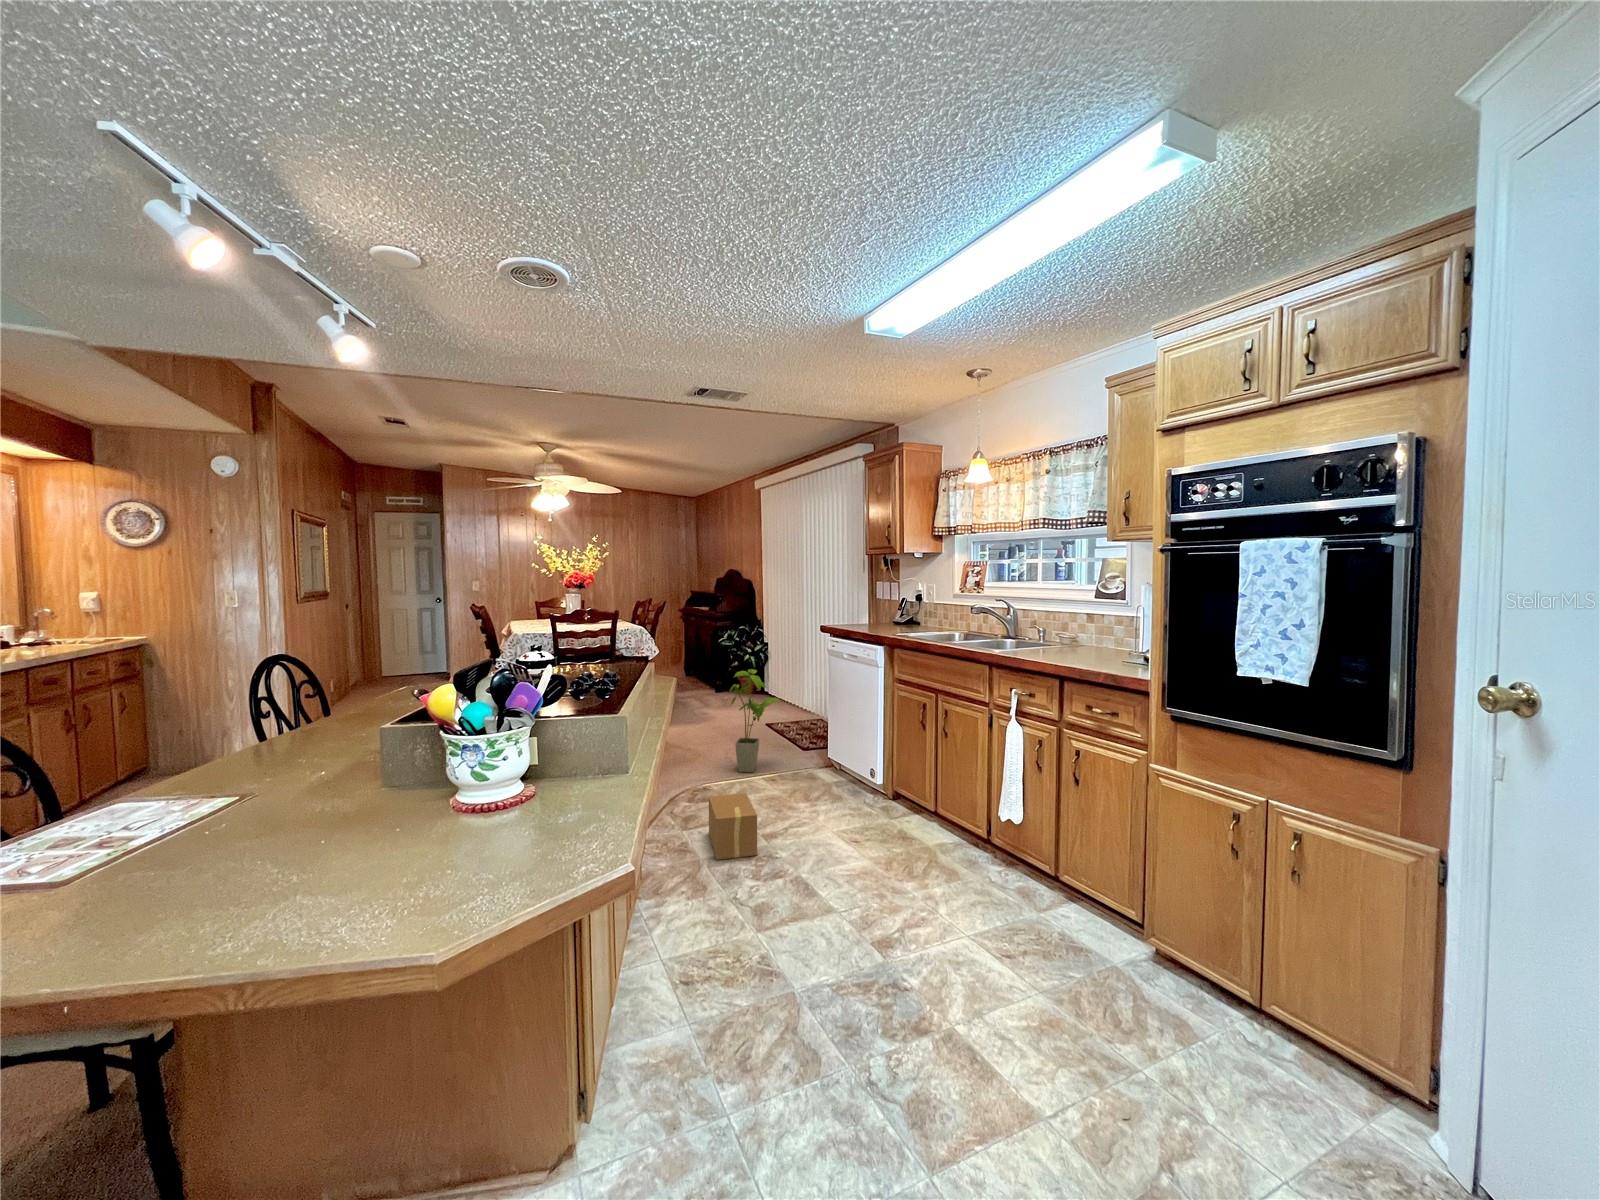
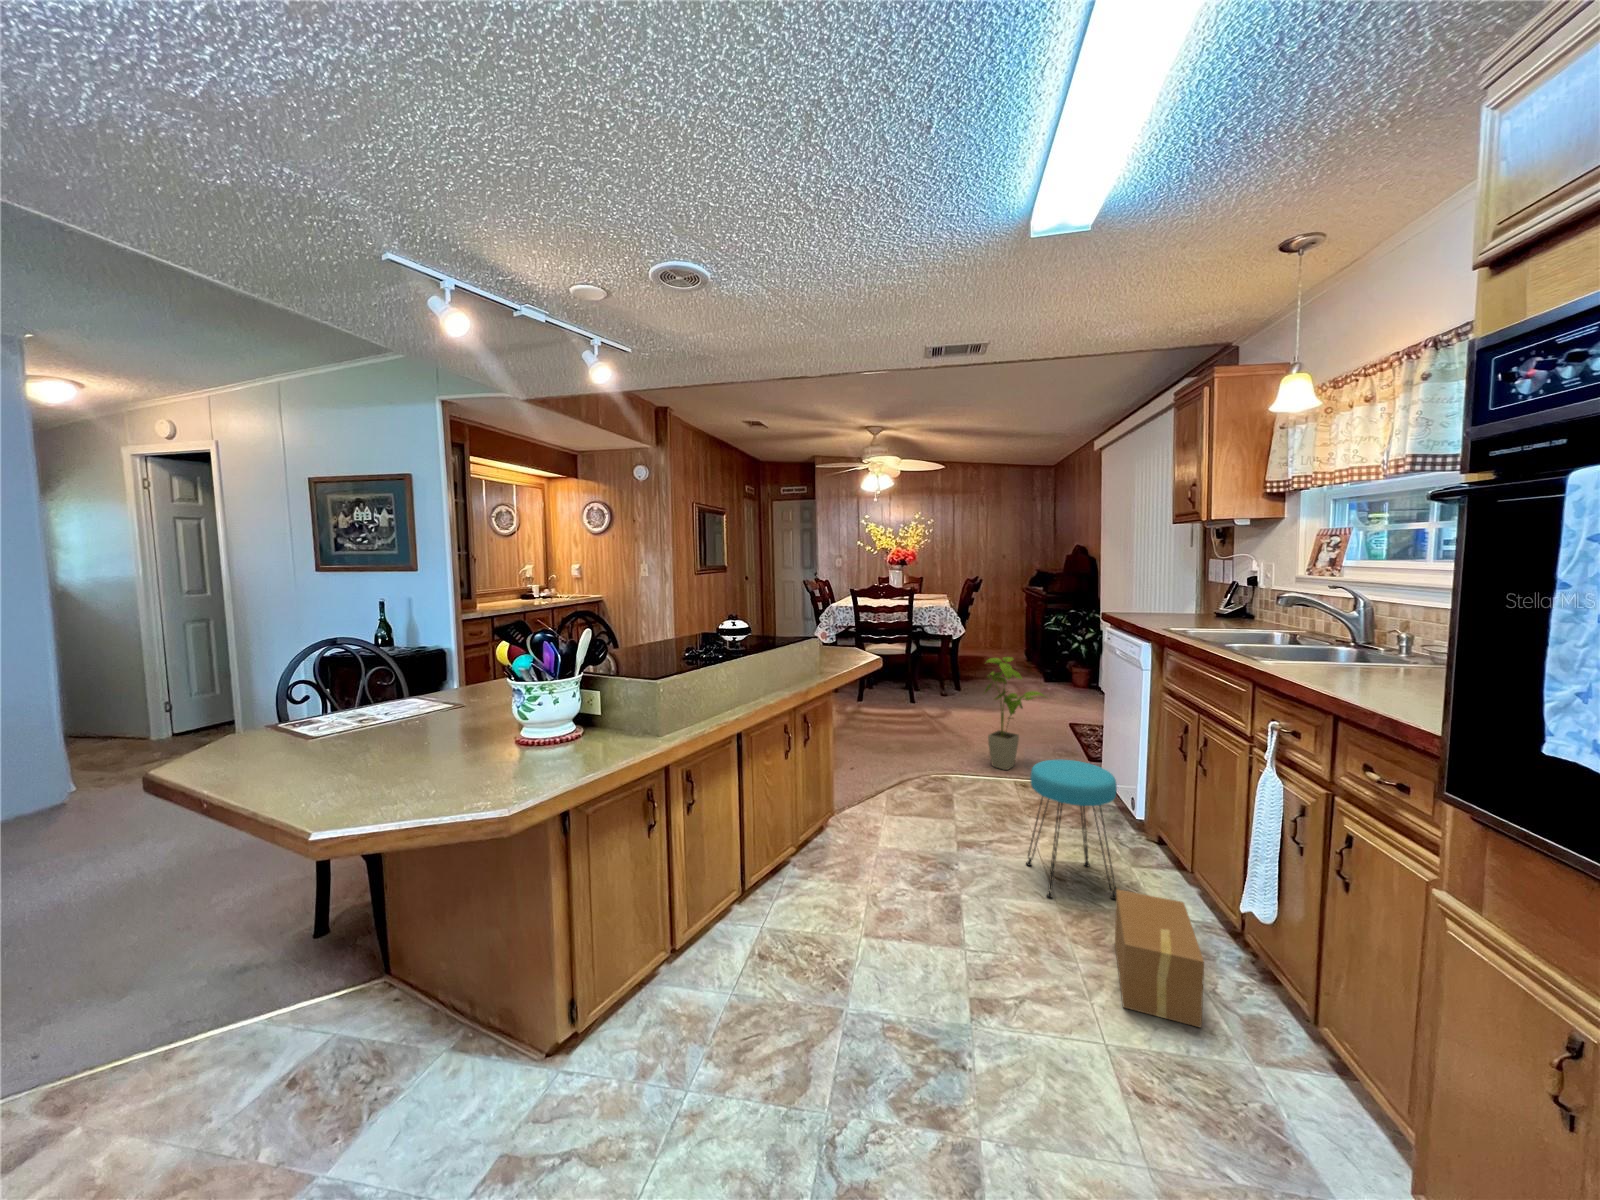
stool: none [826,744,899,856] -> present [1026,760,1117,899]
cardboard box: present [709,793,757,860] -> present [1115,889,1204,1027]

